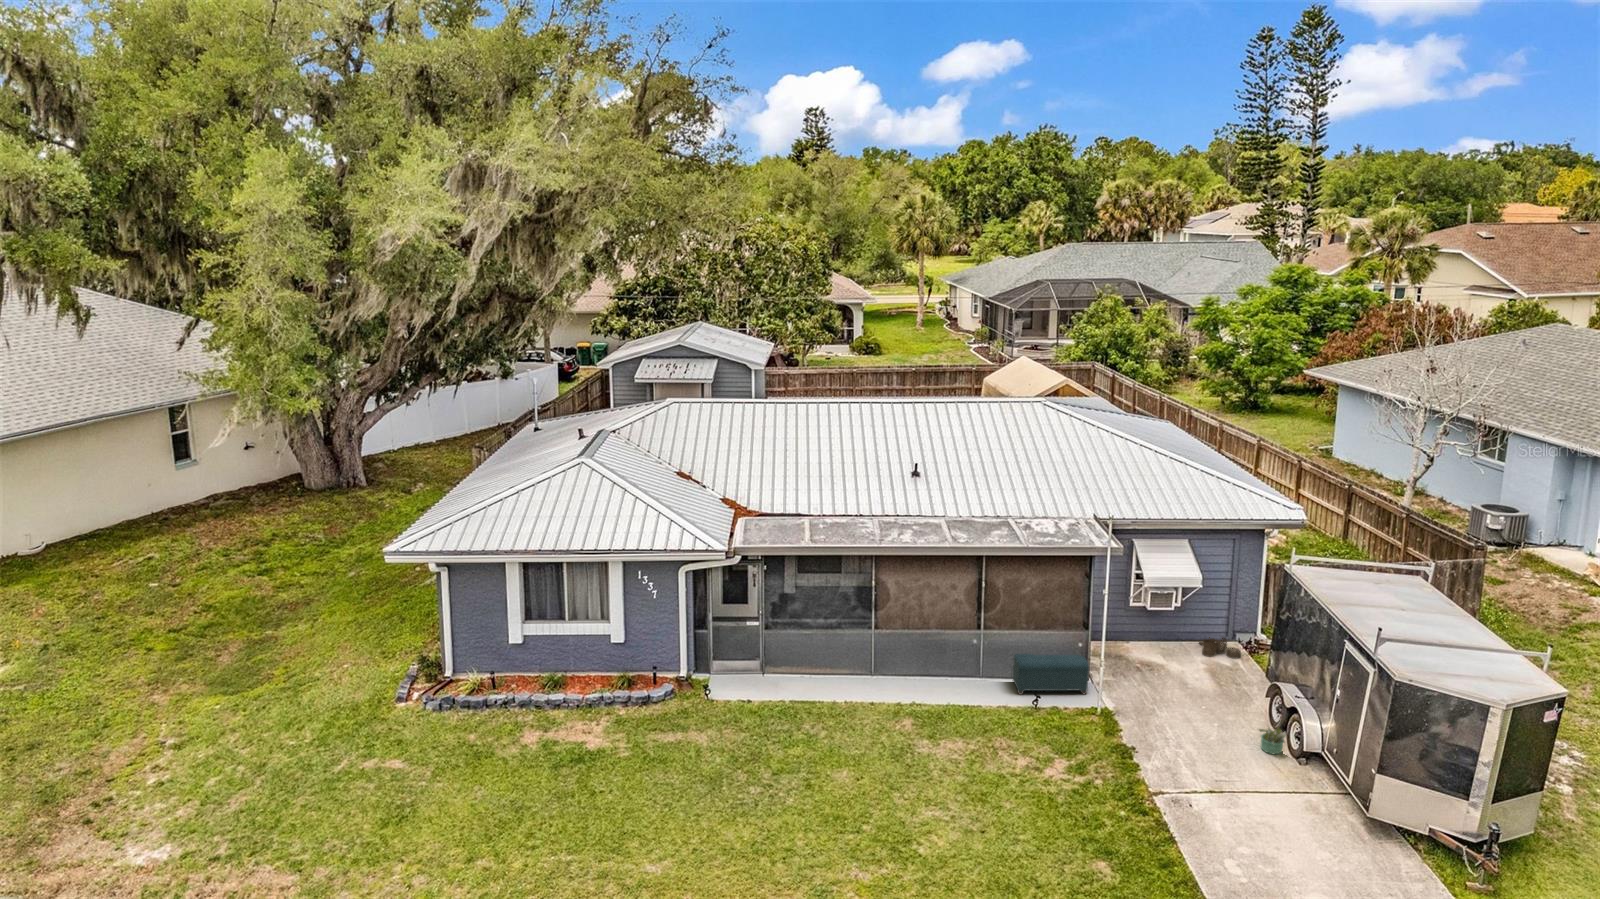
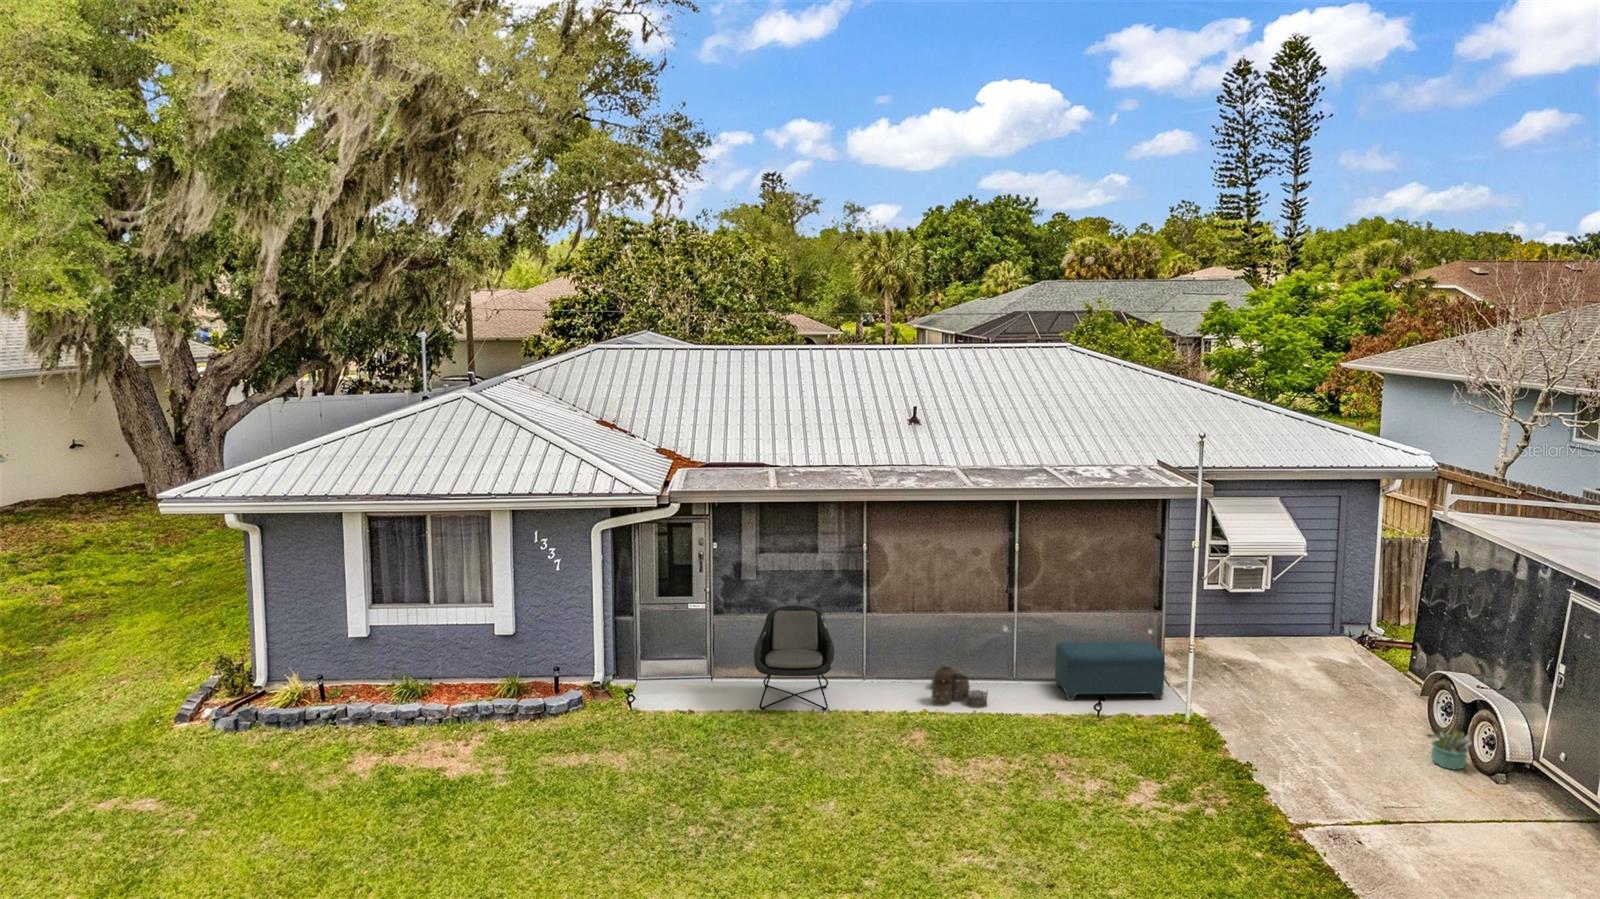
lounge chair: none [794,624,851,701] -> present [754,605,834,710]
woven basket: present [1199,637,1241,659] -> present [932,667,987,708]

